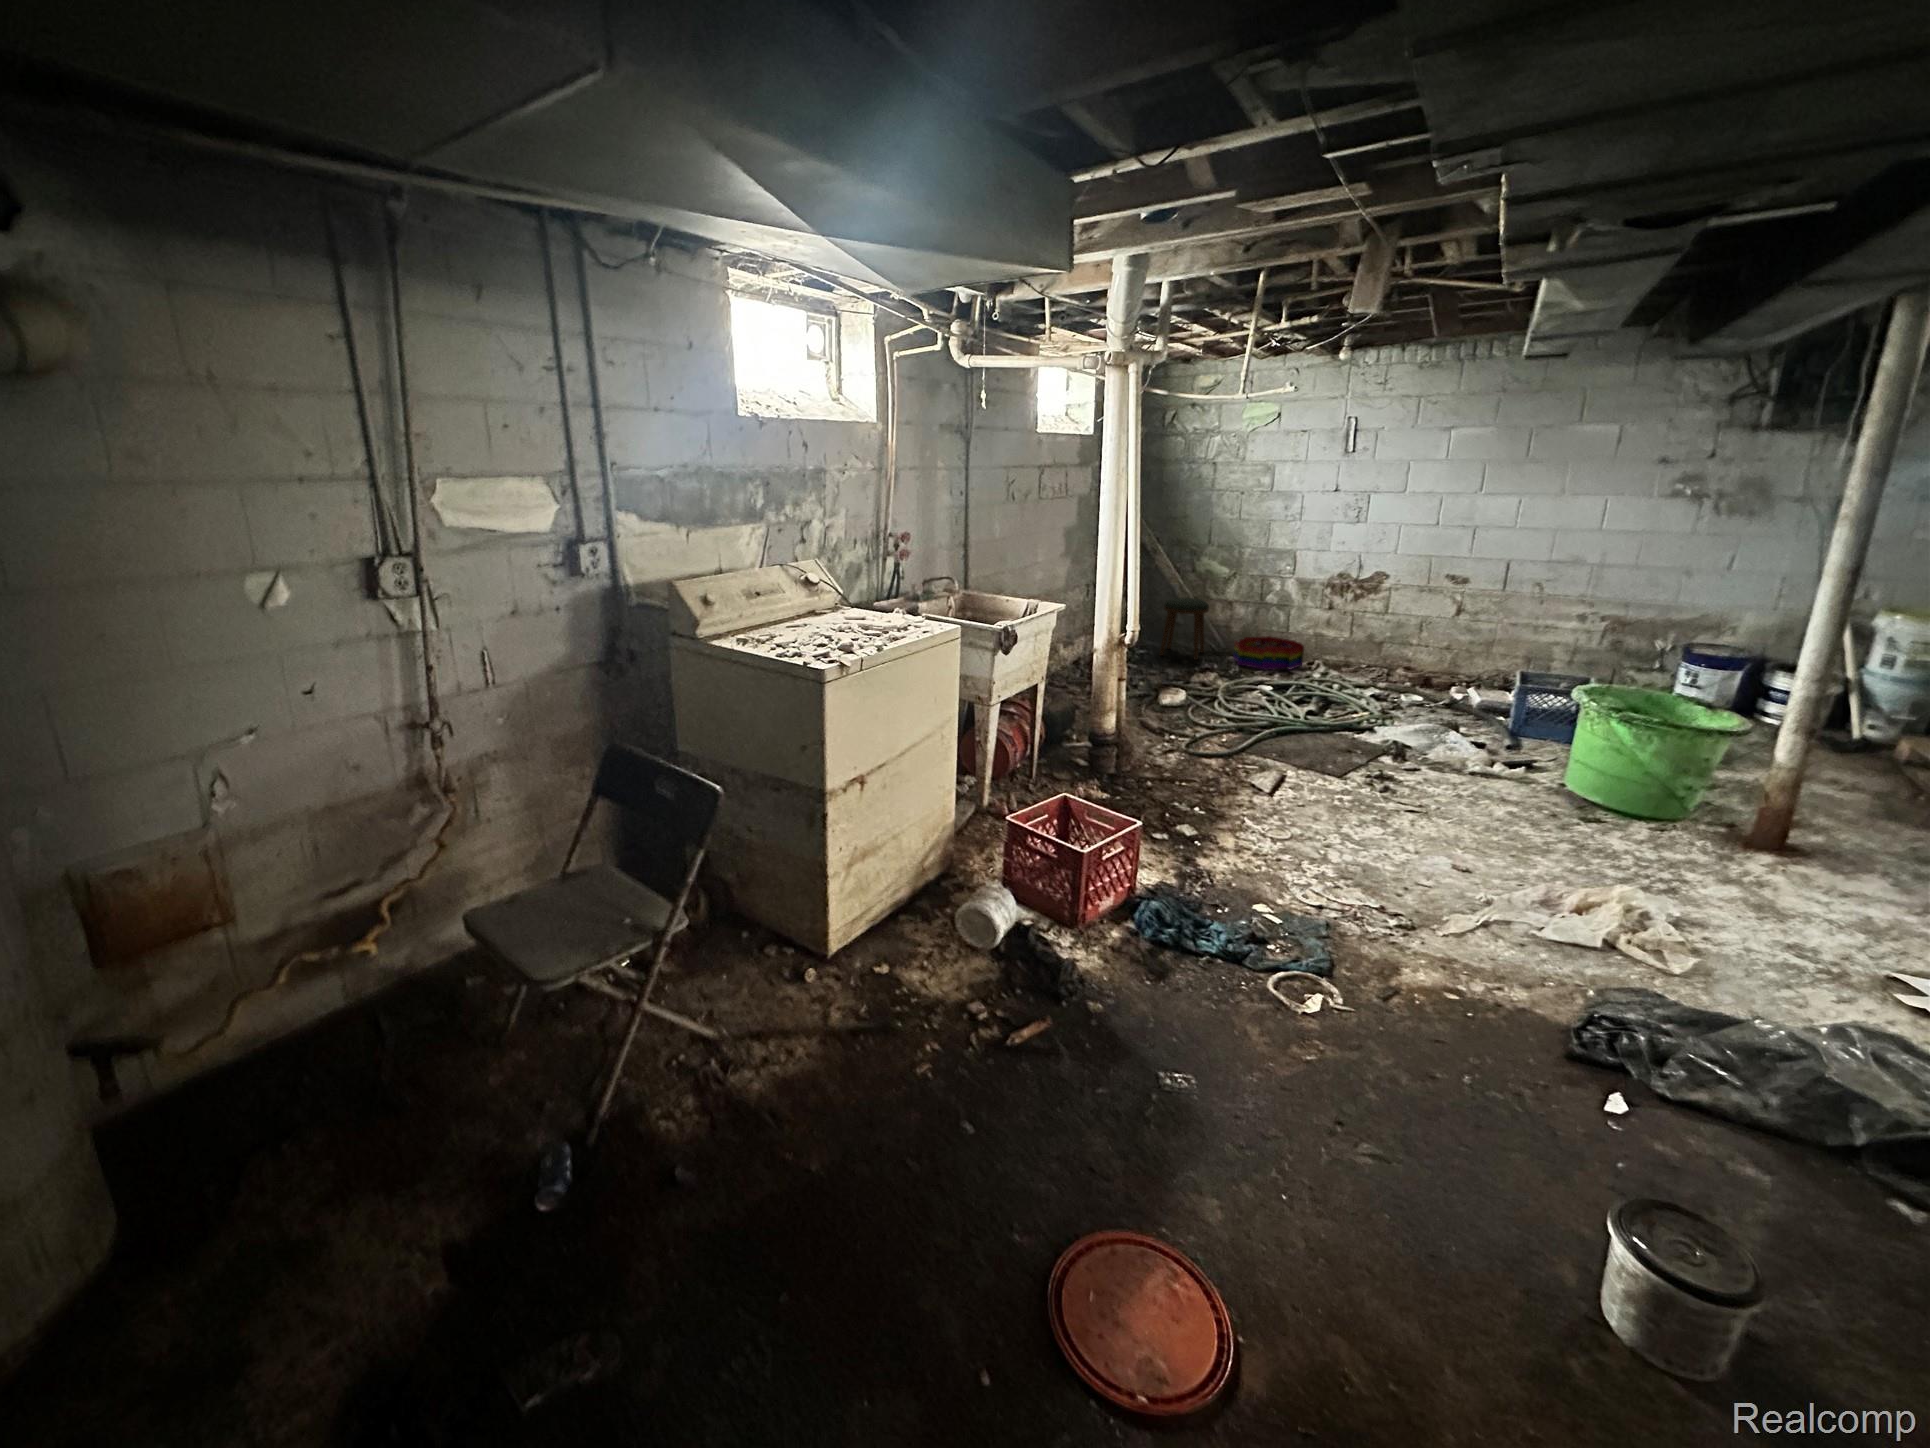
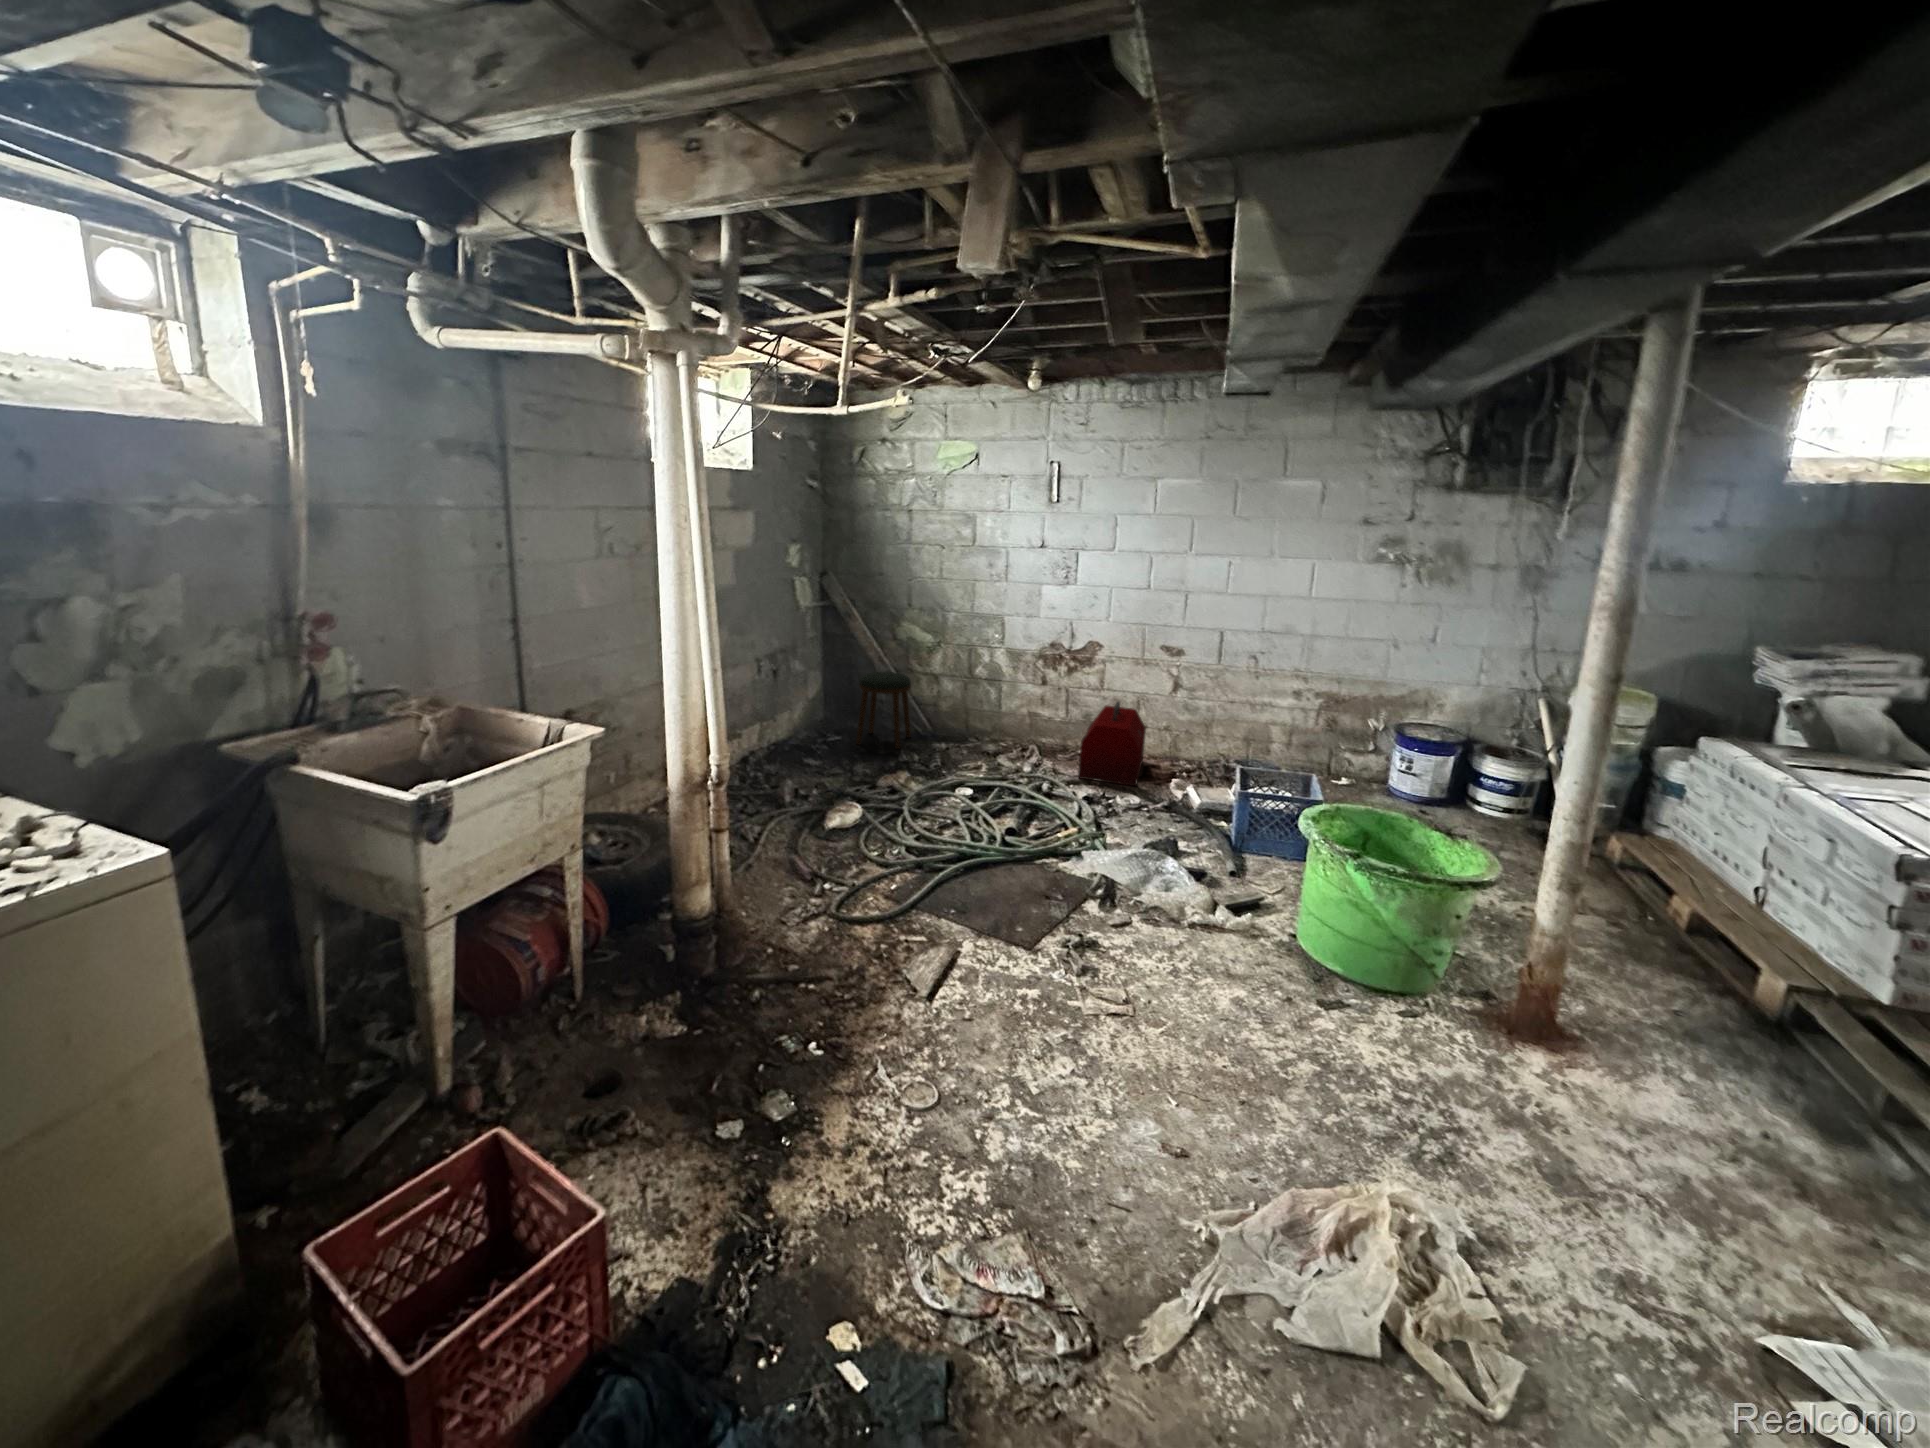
toolbox: none [1362,622,1427,692] -> present [1078,701,1146,786]
storage bin: present [1233,636,1304,670] -> none [941,716,1017,762]

